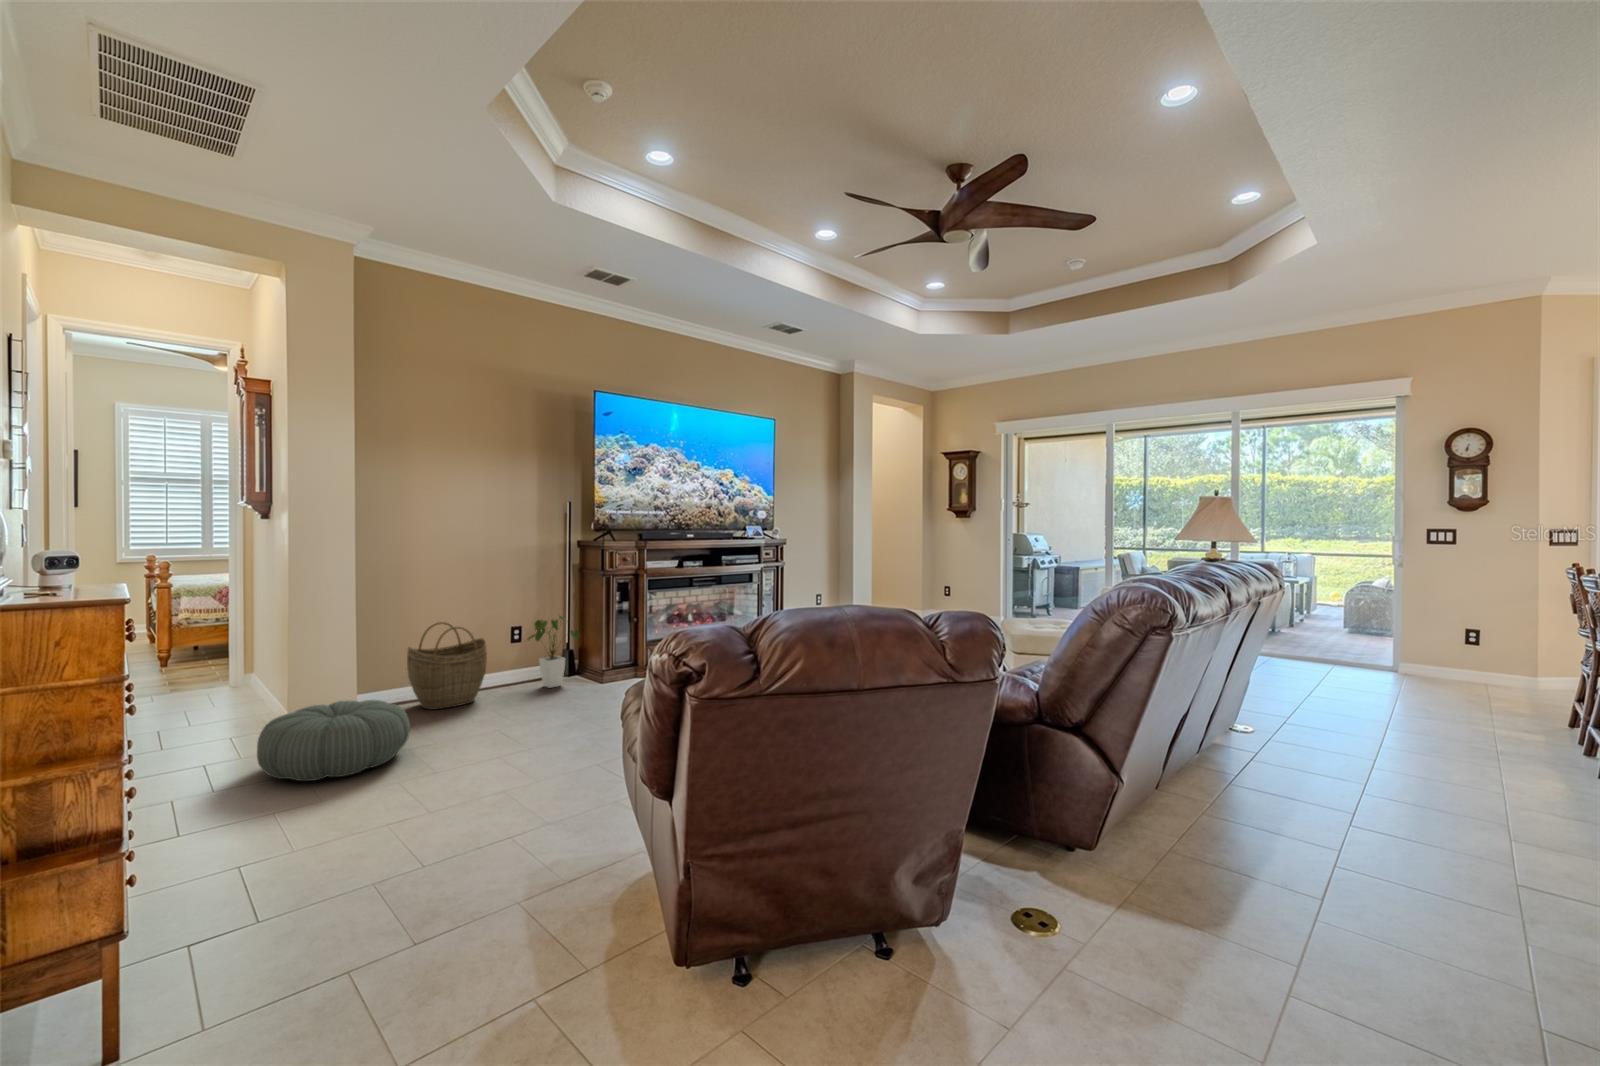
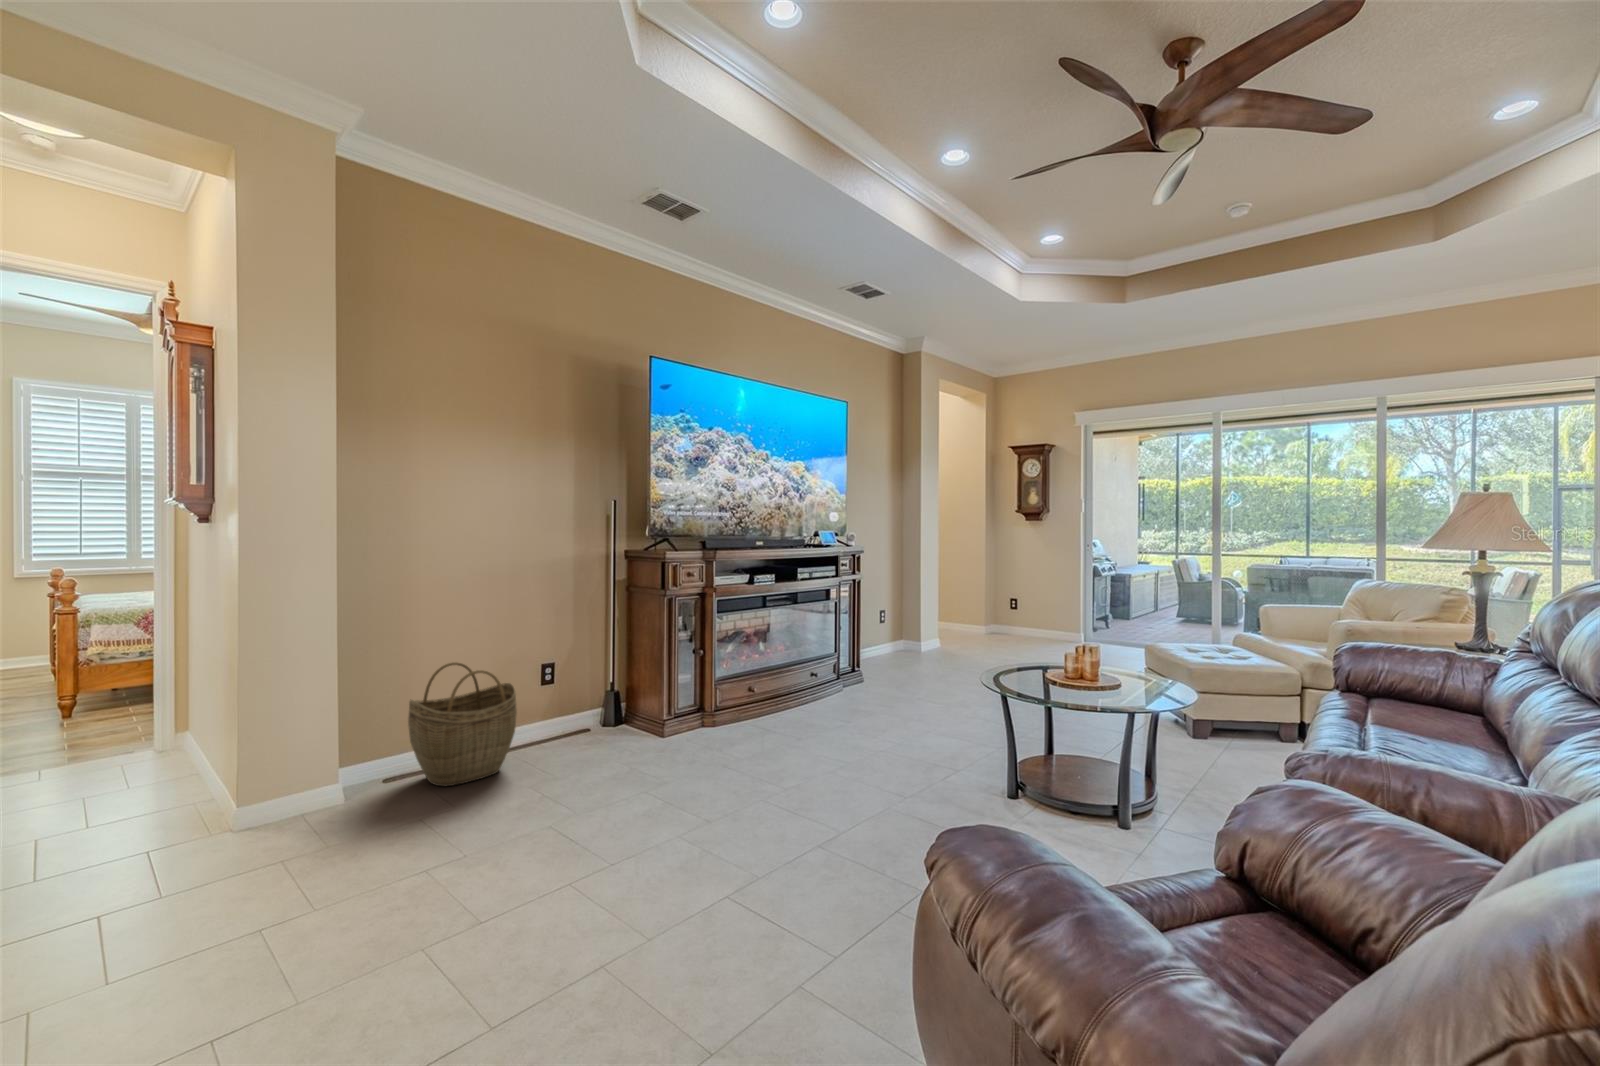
house plant: present [527,616,579,688] -> none [563,645,634,746]
pouf: present [257,700,410,781] -> none [187,792,428,945]

